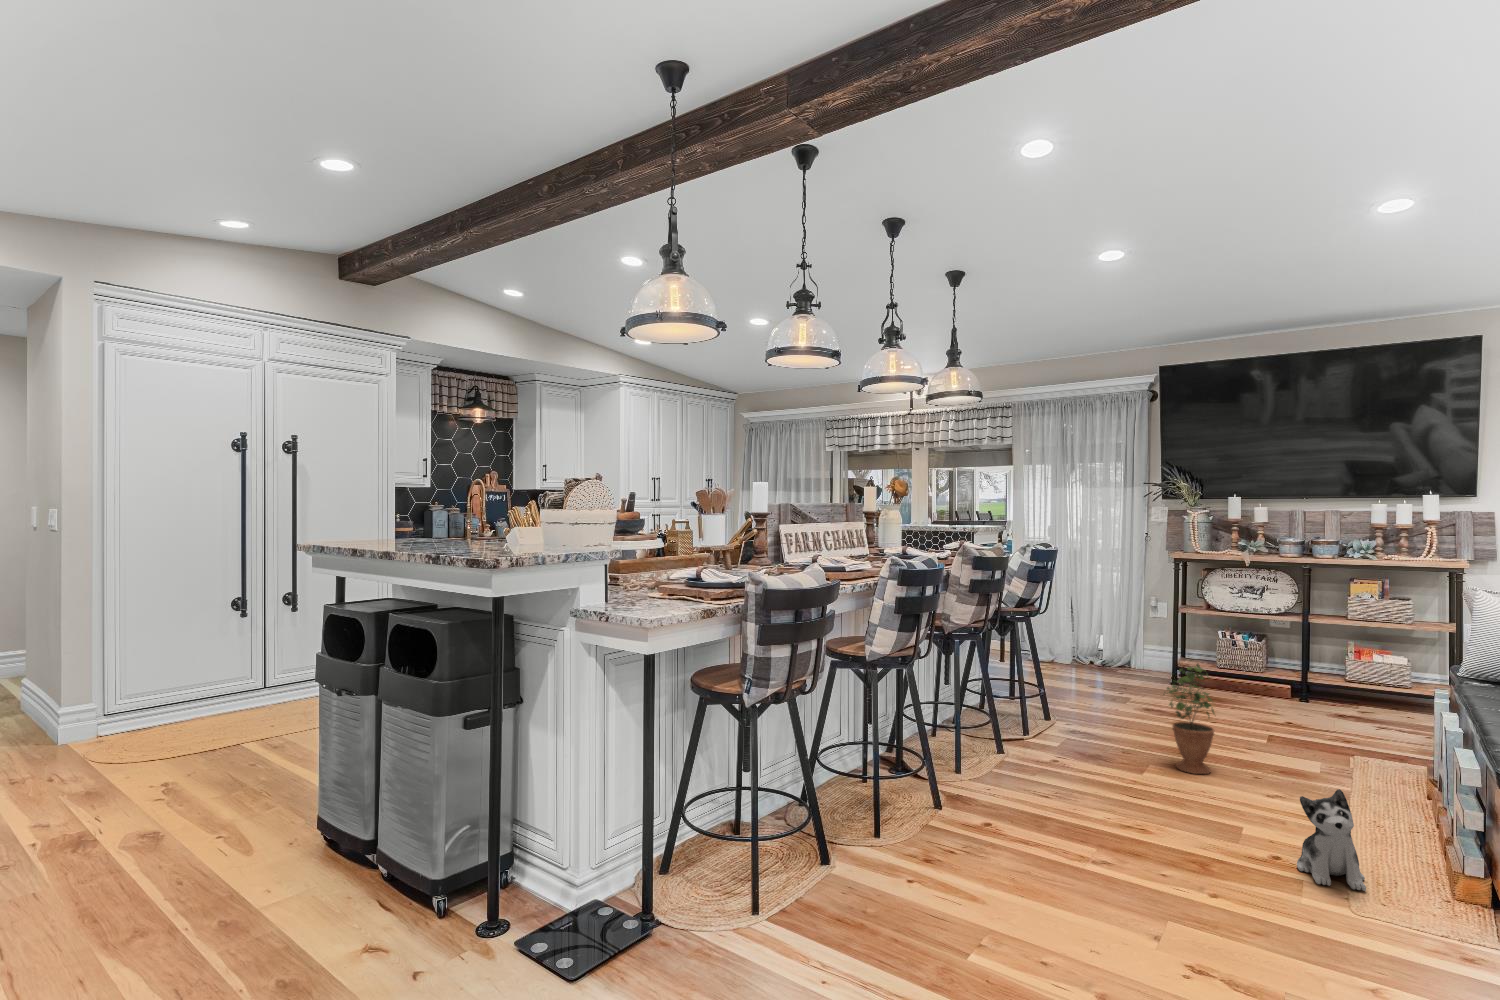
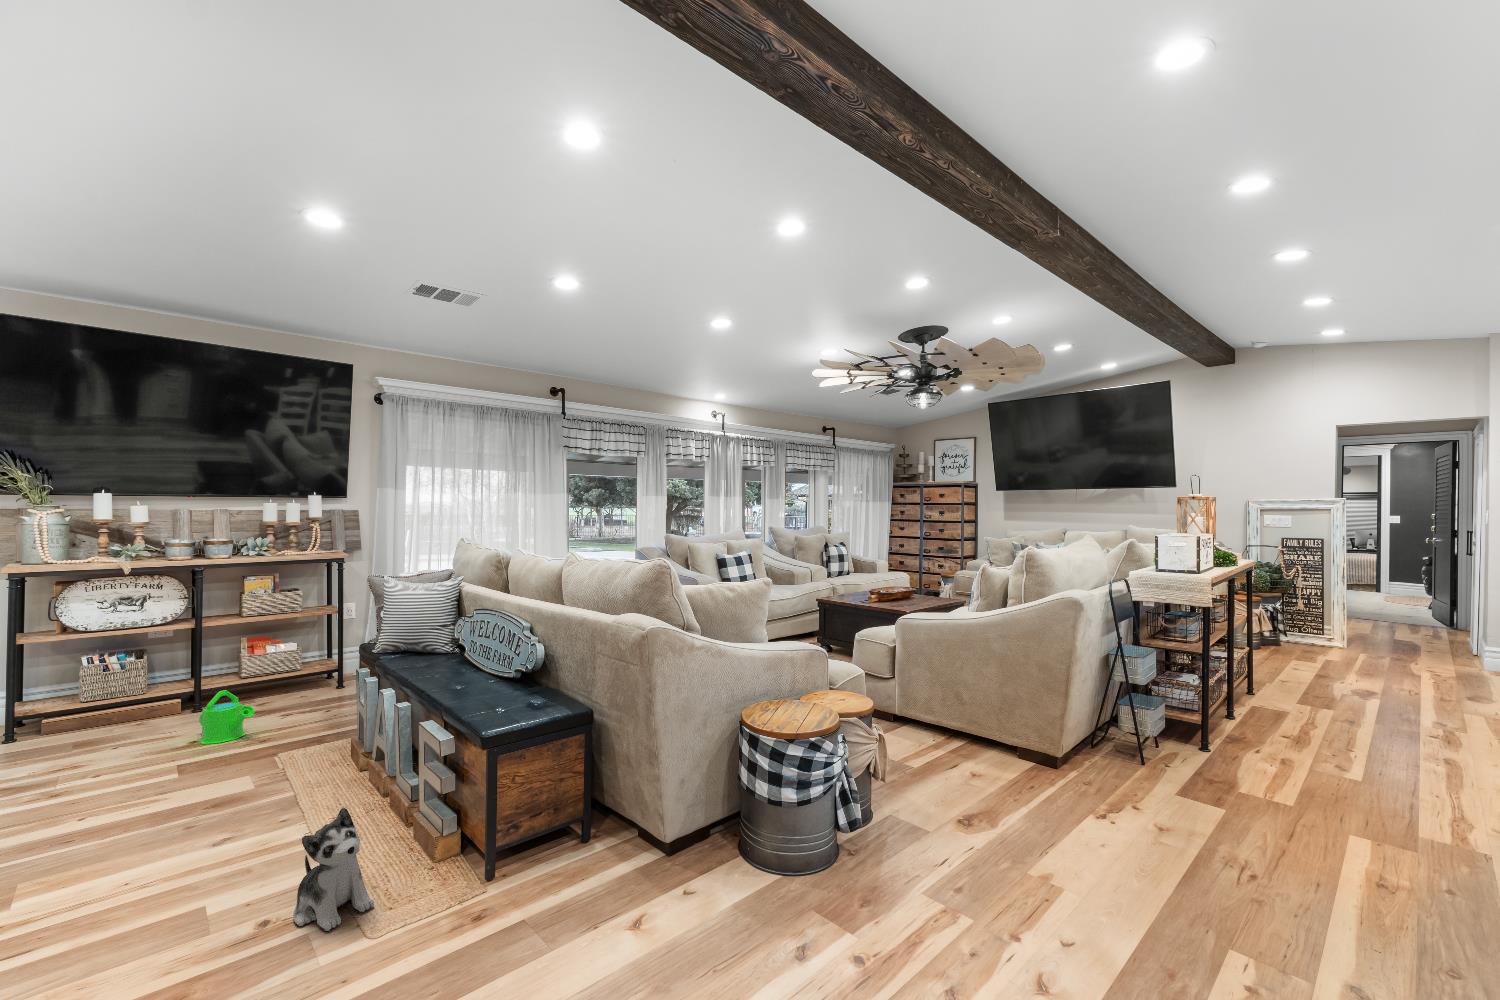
potted plant: present [1164,664,1215,774] -> none [38,708,130,869]
watering can: none [1294,683,1341,733] -> present [199,690,254,744]

